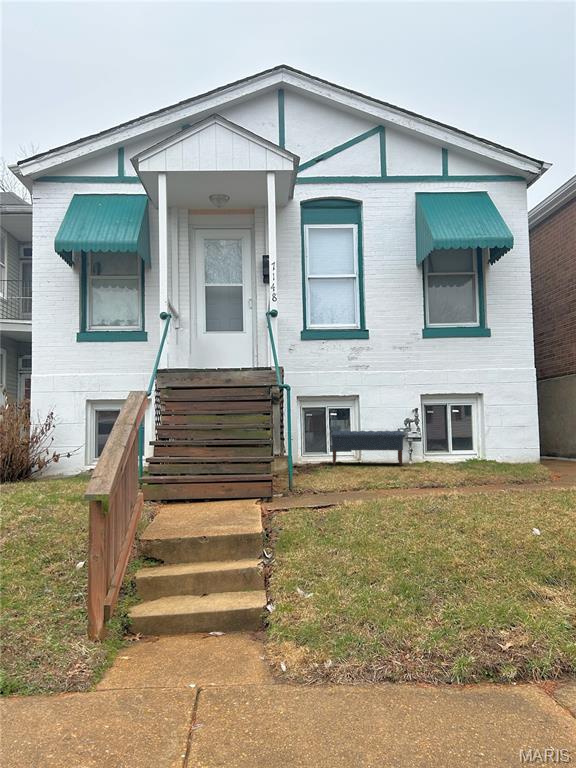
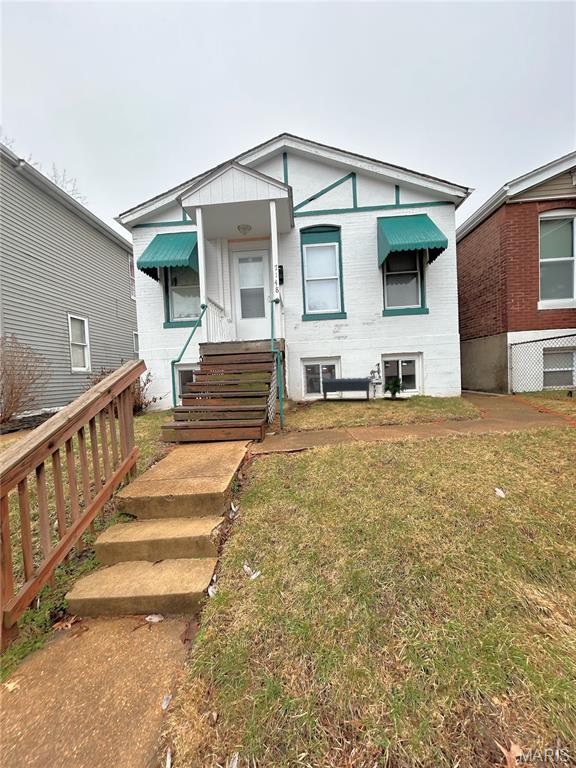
potted plant: none [418,430,463,464] -> present [383,377,406,399]

